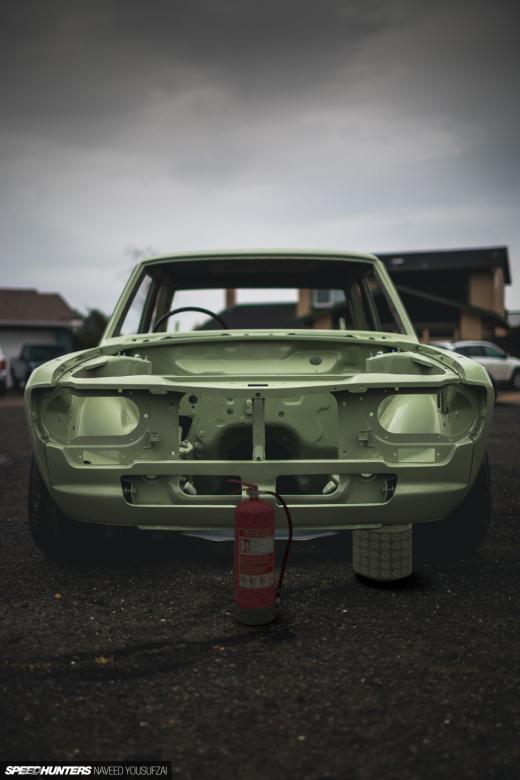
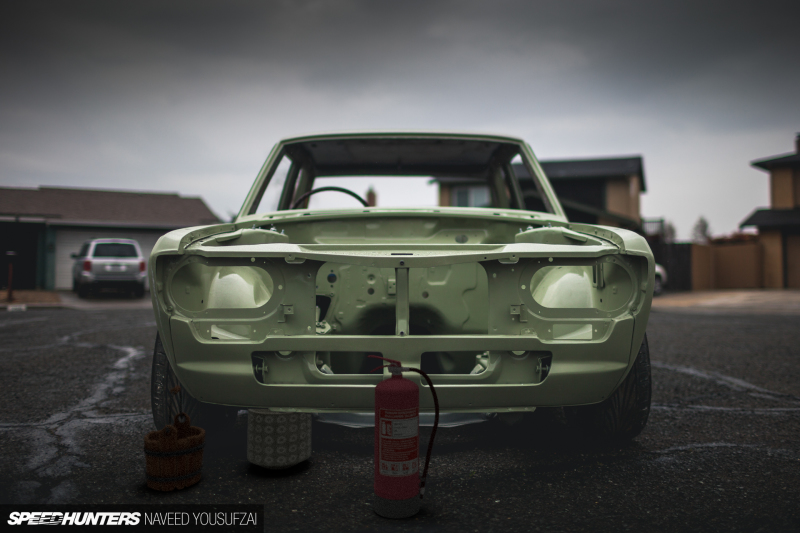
wooden bucket: none [24,505,80,601] -> present [143,386,206,491]
planter: present [353,524,412,582] -> present [247,409,311,470]

